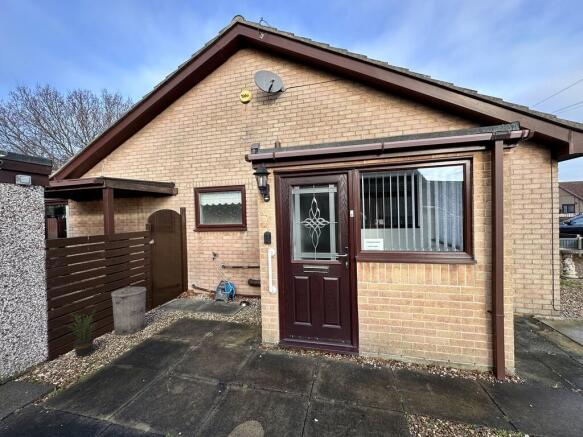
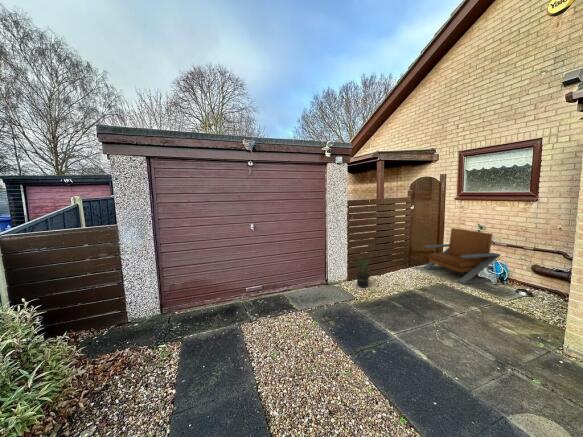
lounge chair: none [168,259,229,312] -> present [423,228,500,284]
trash can: present [111,286,146,335] -> none [380,242,408,283]

